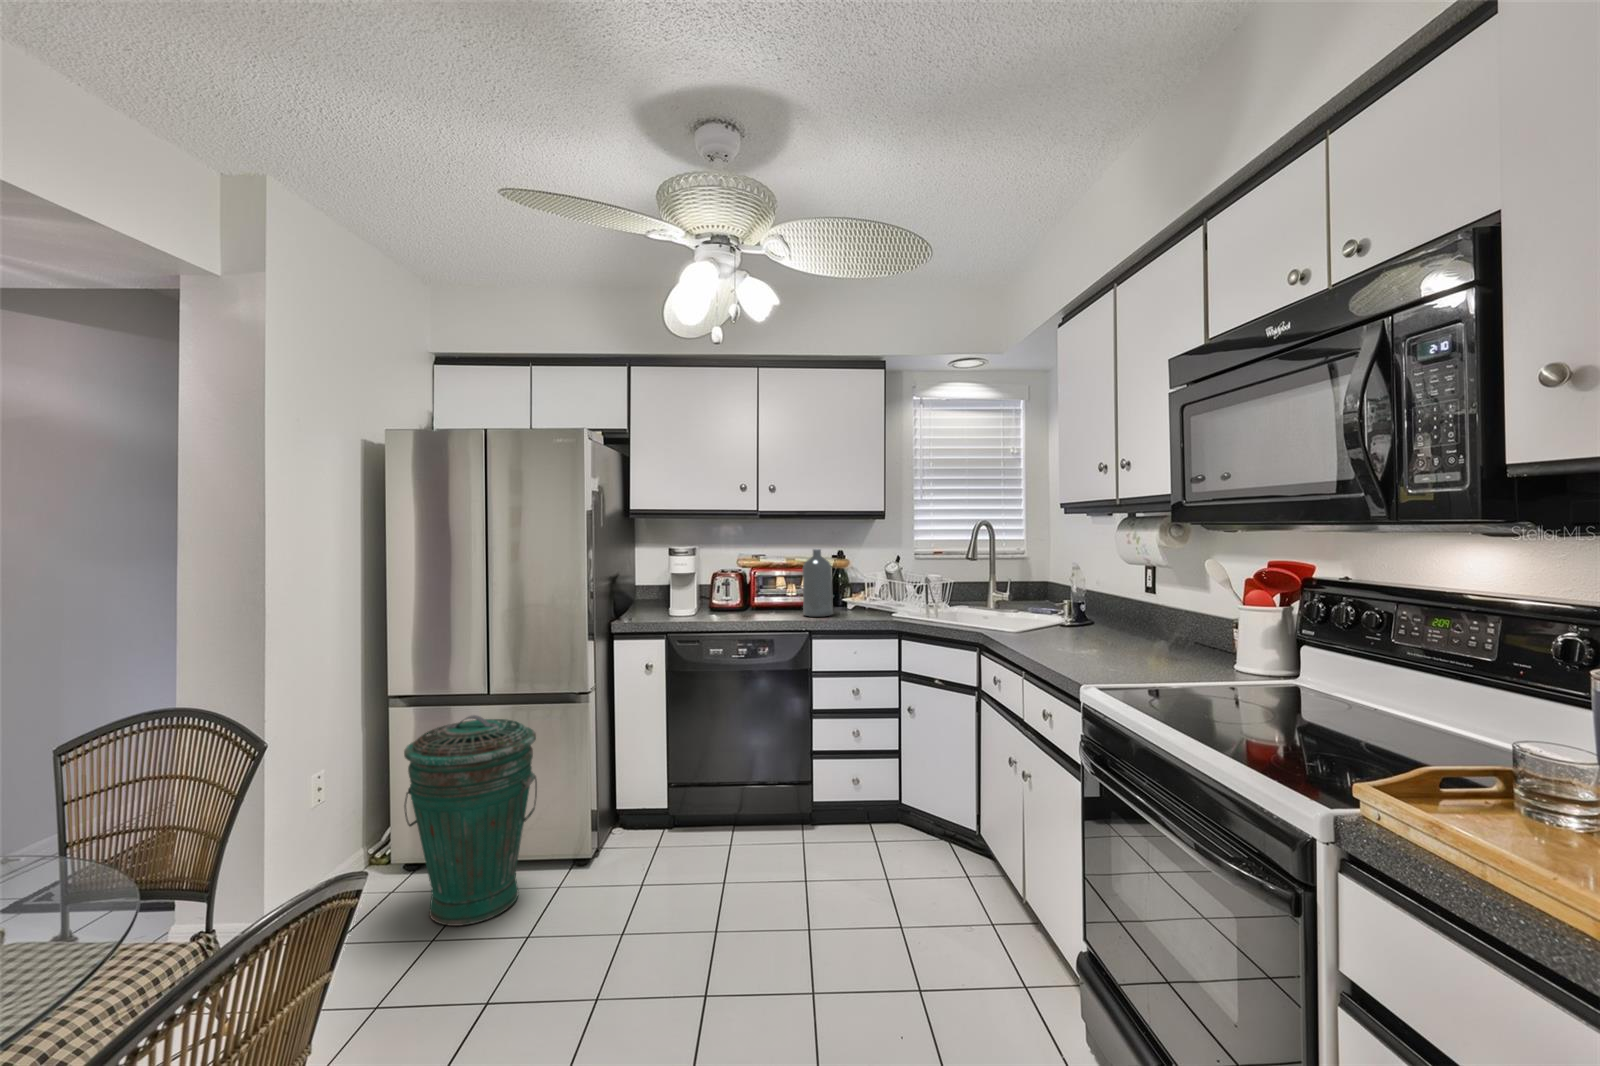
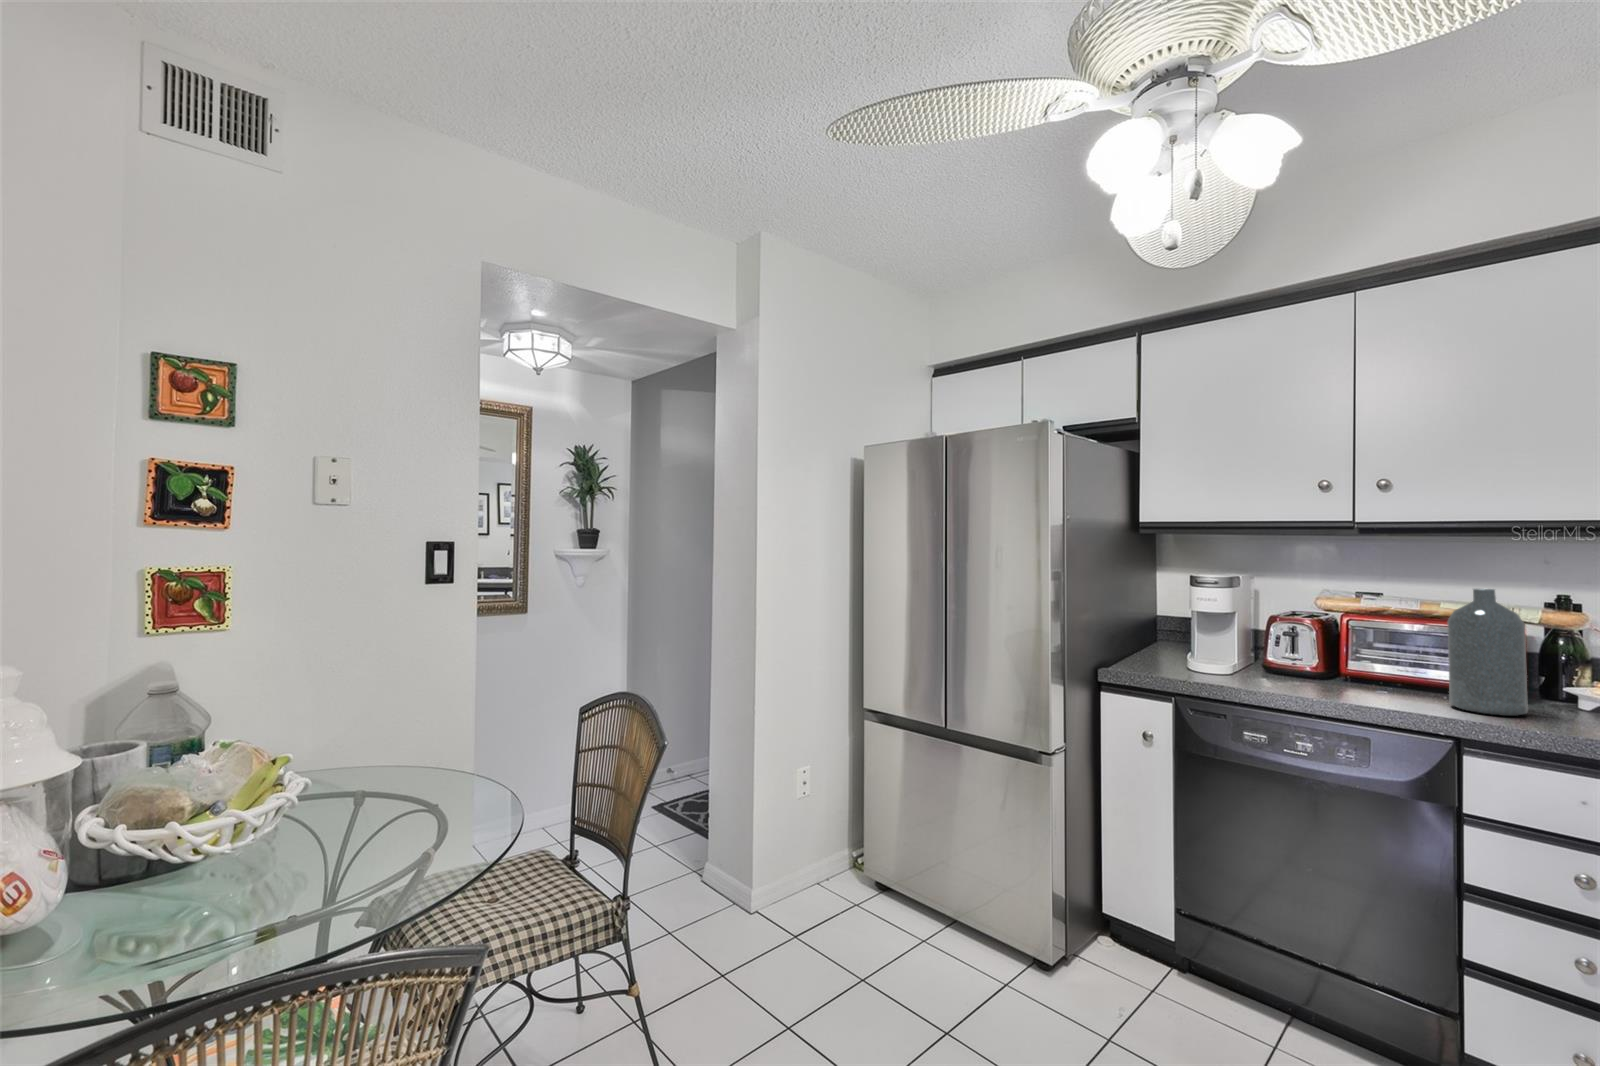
trash can: present [404,715,537,926] -> none [846,750,978,988]

